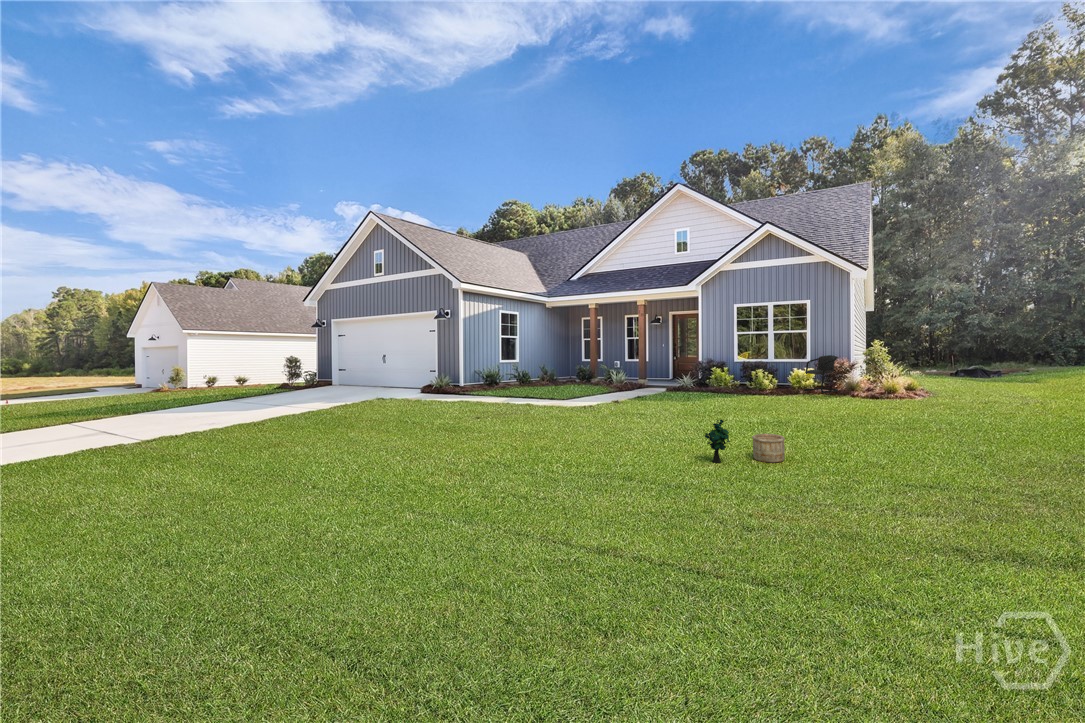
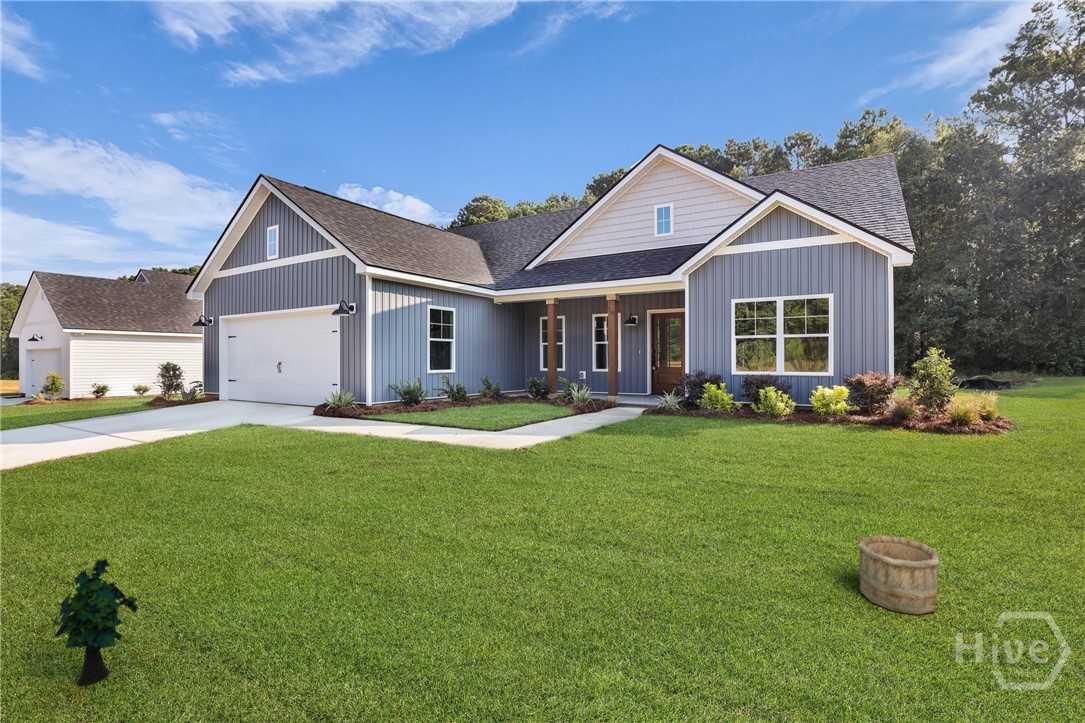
chair: present [804,355,838,393] -> none [831,368,880,420]
decorative plant: present [704,420,730,463] -> present [51,559,138,686]

